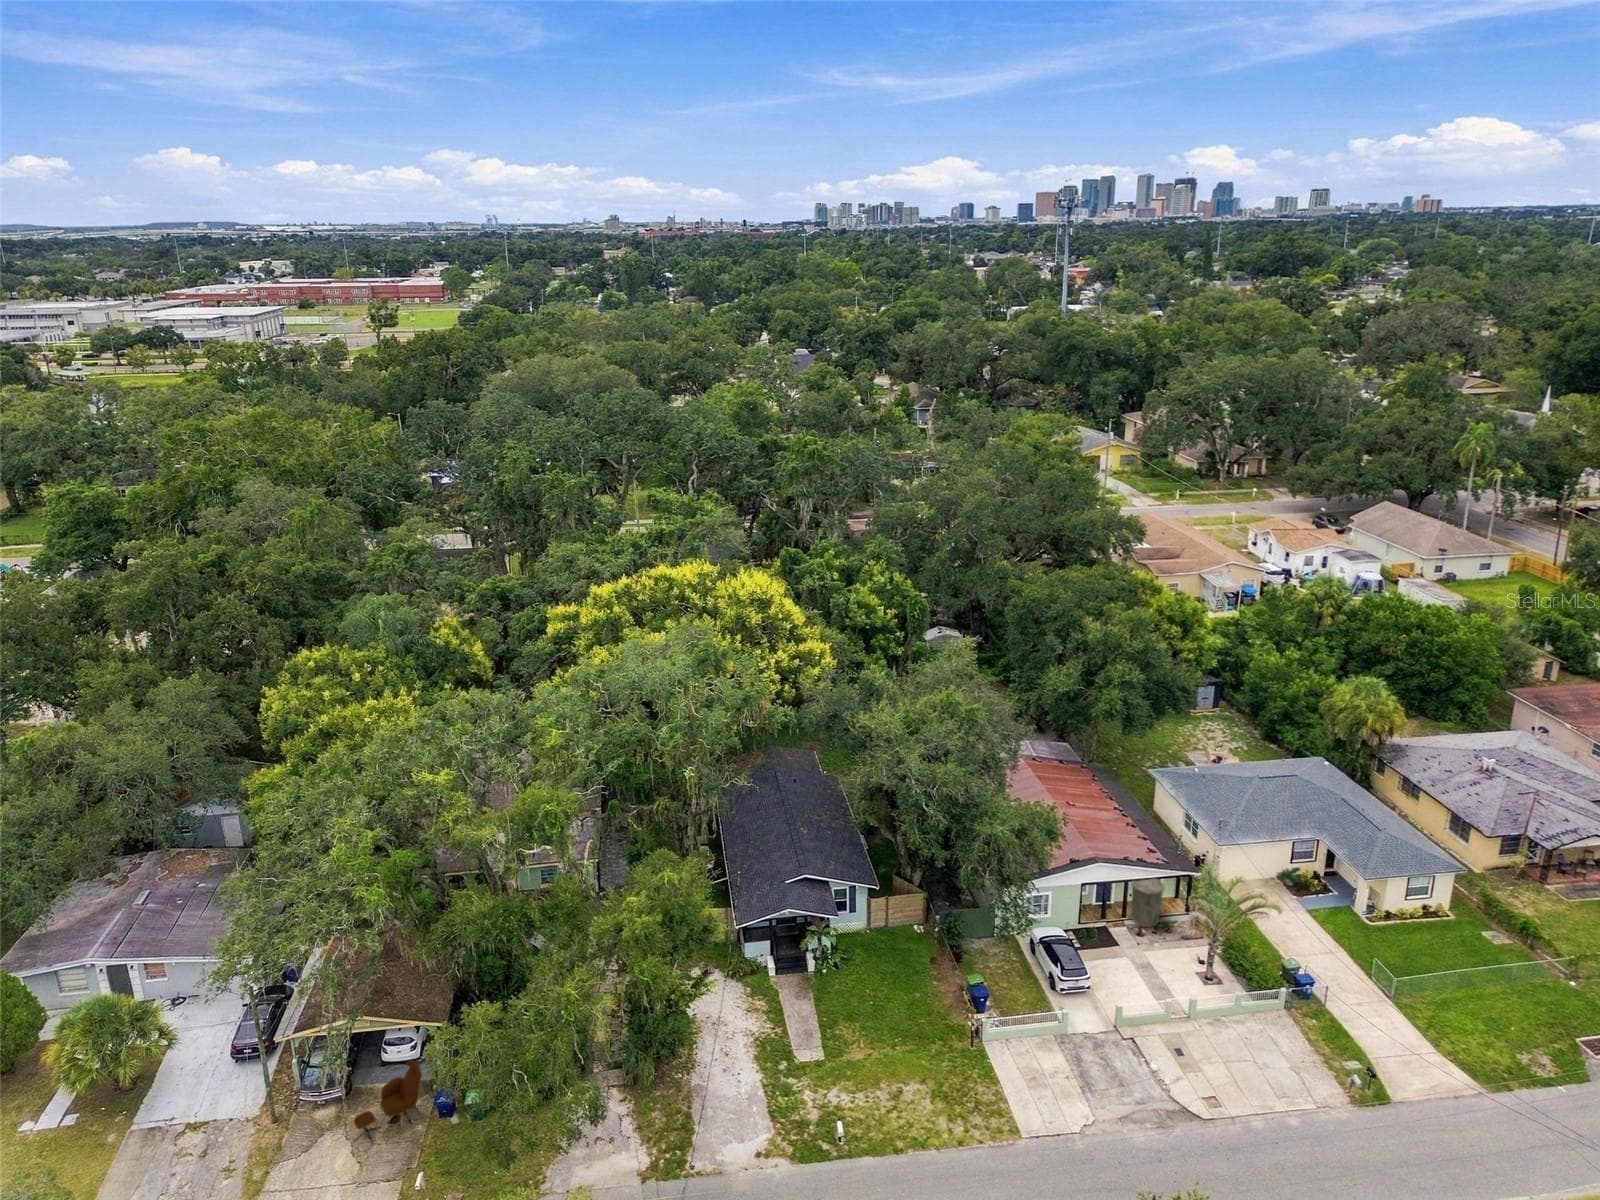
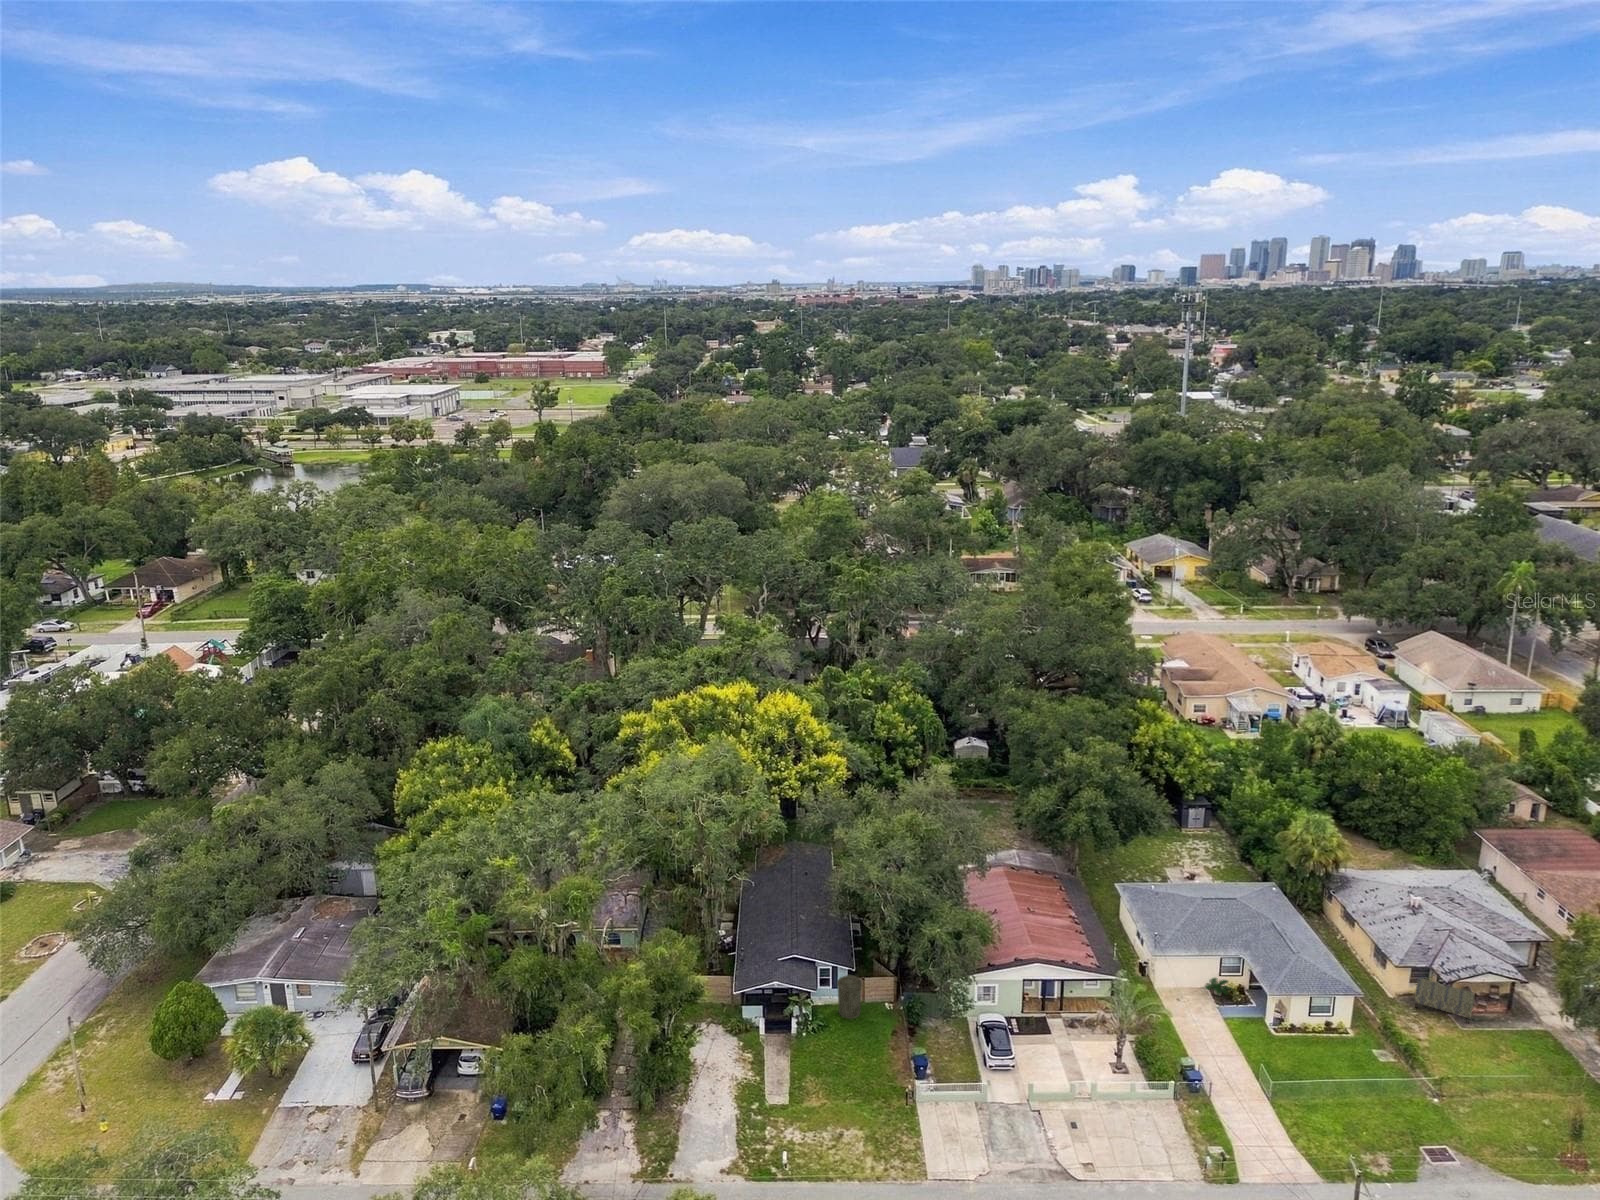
bench: none [1502,848,1574,895] -> present [1415,978,1474,1023]
trash can: present [1131,877,1164,927] -> present [837,975,862,1019]
lounge chair: present [354,1060,422,1137] -> none [431,1073,482,1132]

